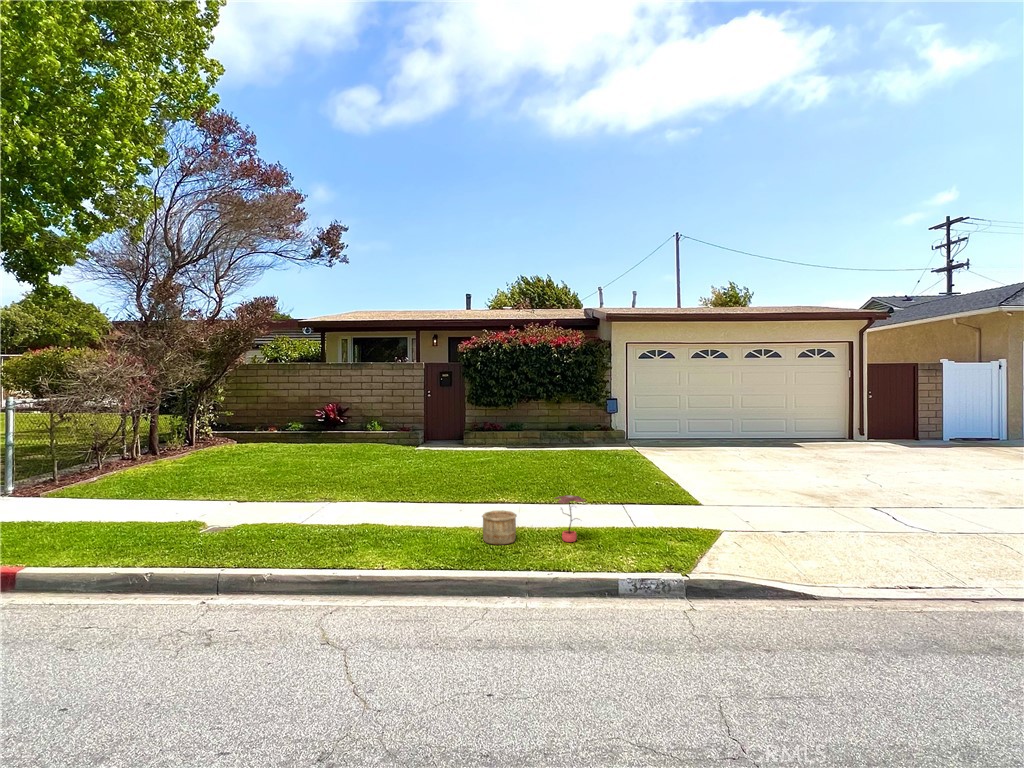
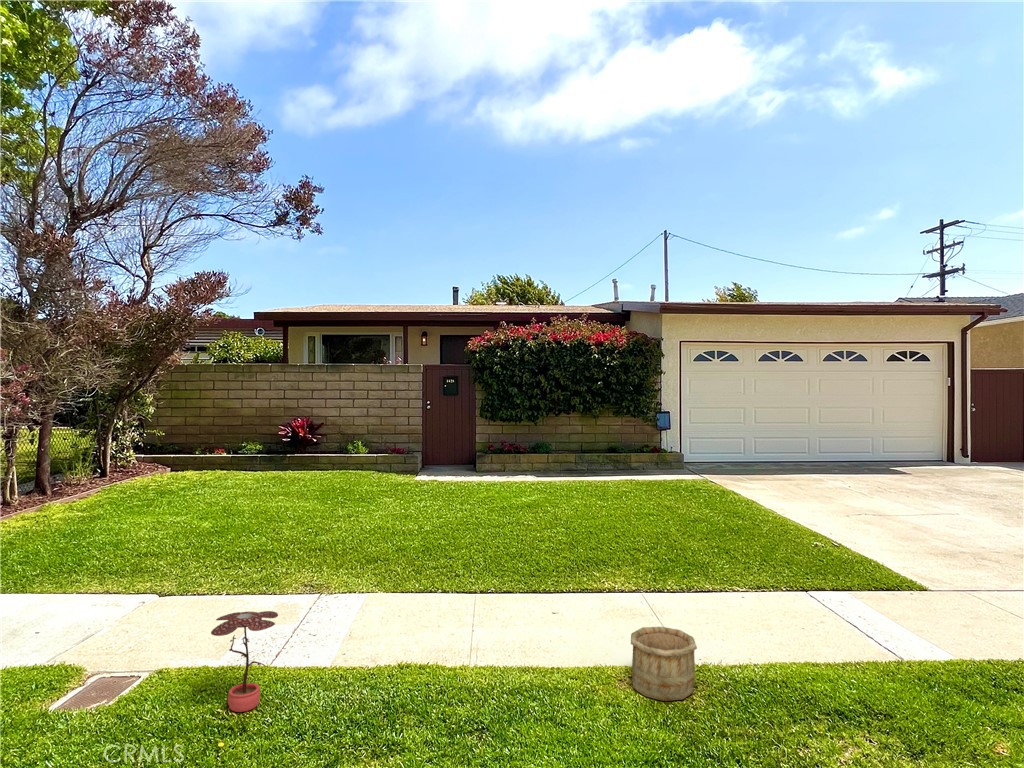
potted plant: present [554,495,586,542] -> present [211,611,278,712]

